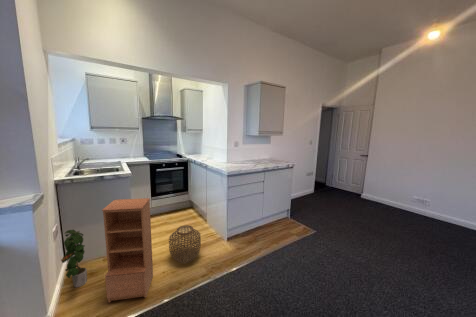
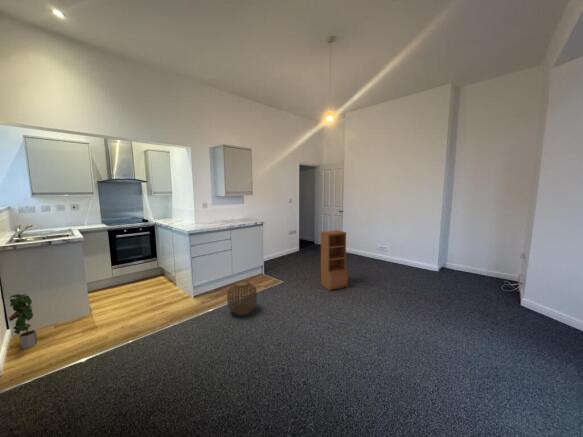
bookcase: present [102,198,153,302] -> present [321,230,348,290]
woven basket: present [169,225,201,263] -> present [227,280,257,315]

